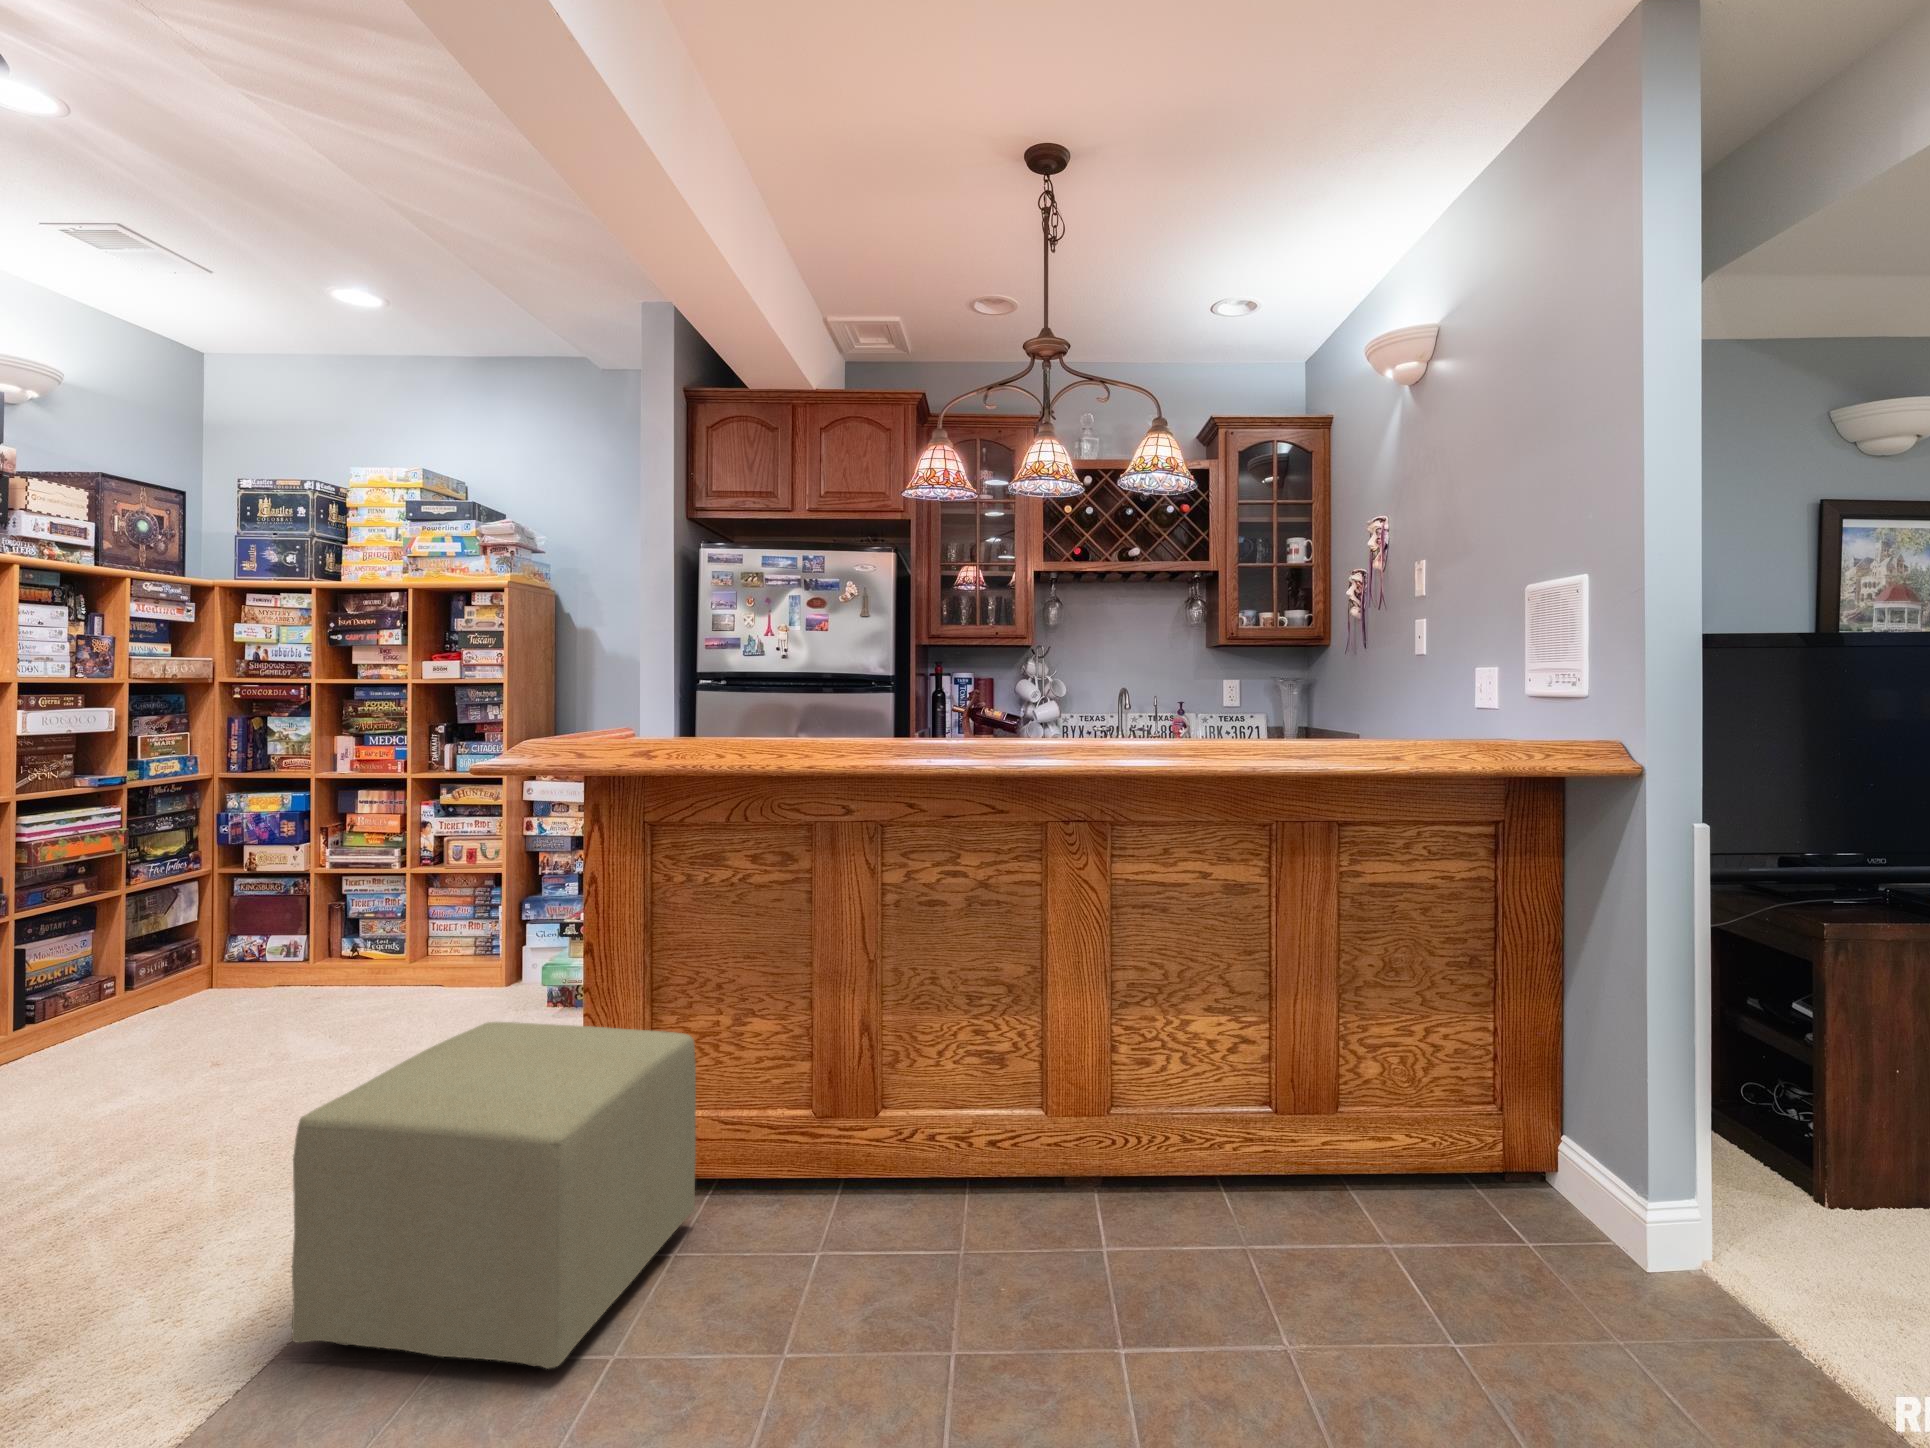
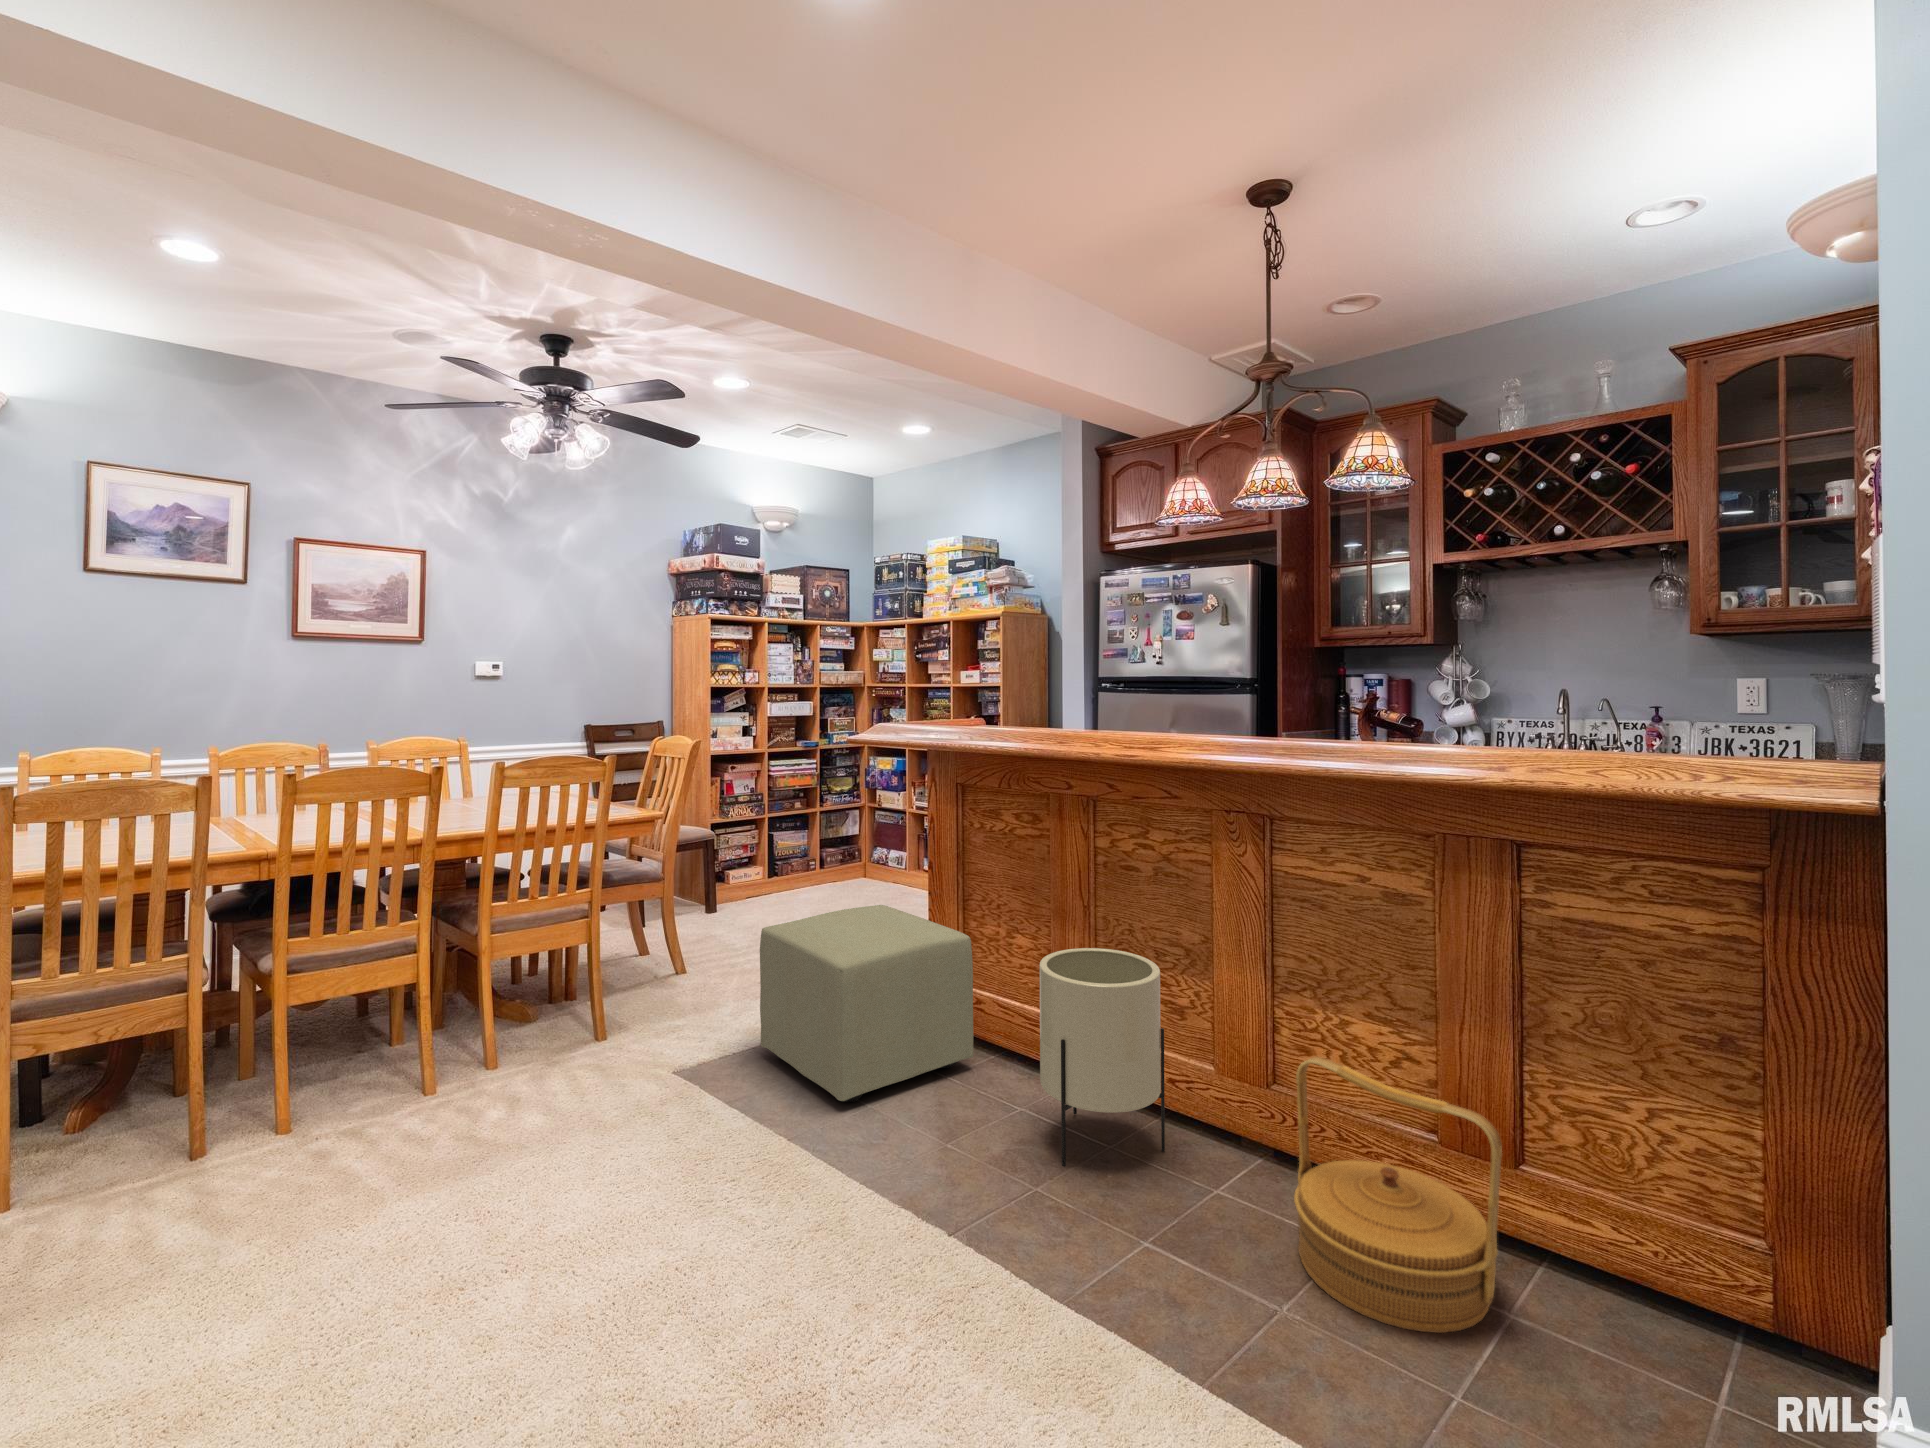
planter: none [864,1003,1016,1305] -> present [1040,948,1165,1166]
woven basket: none [1191,1064,1391,1315] -> present [1294,1057,1502,1333]

